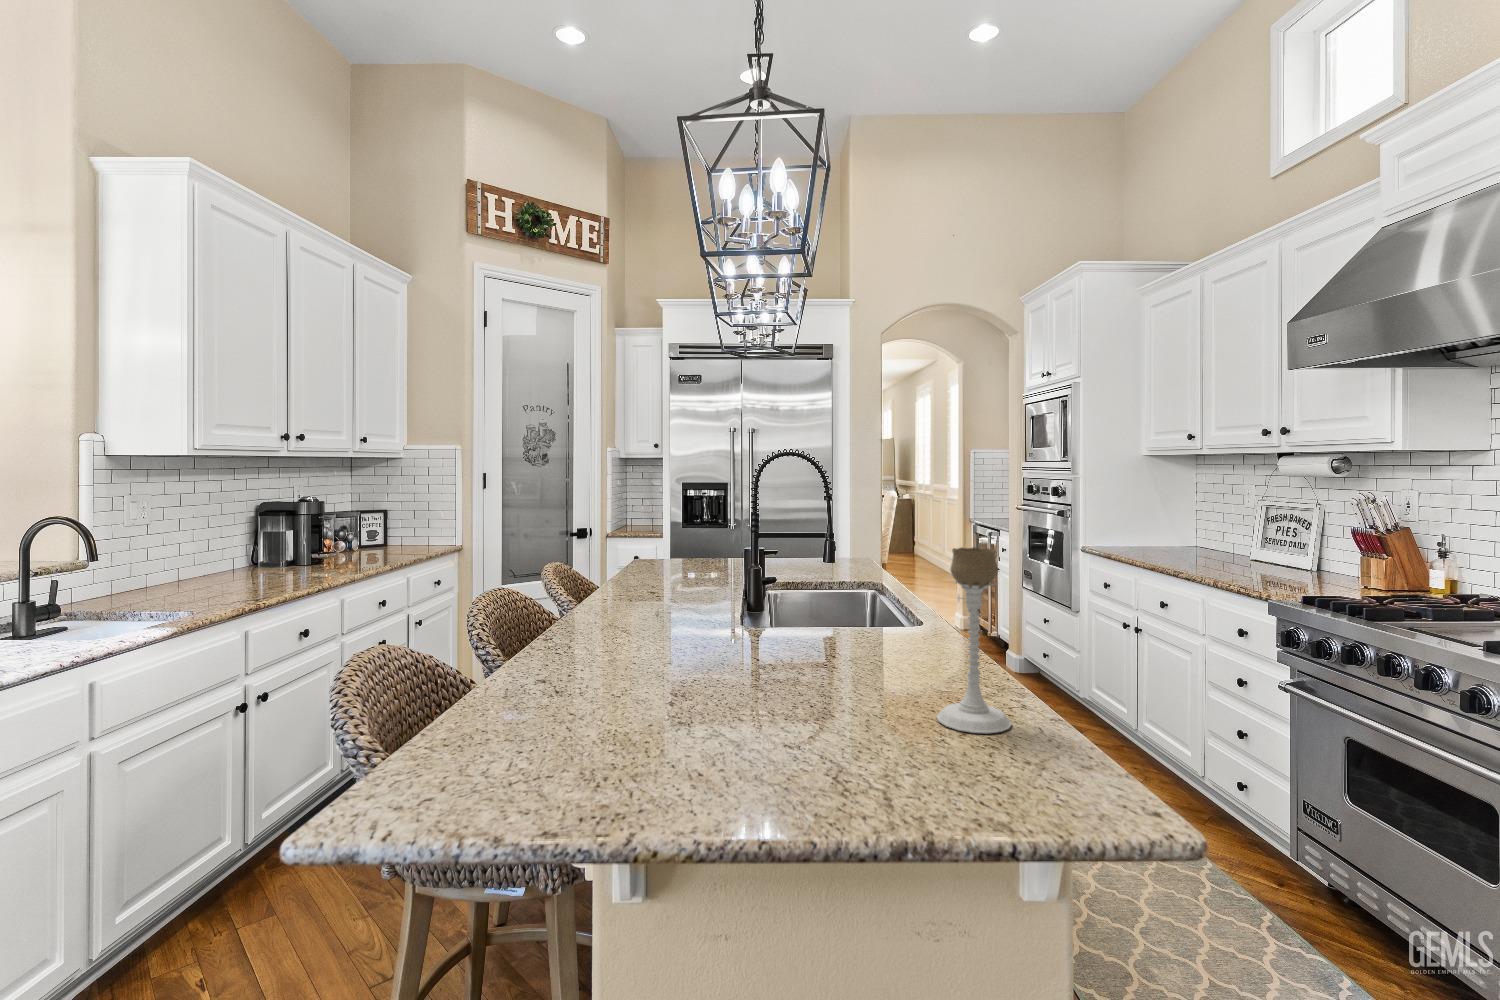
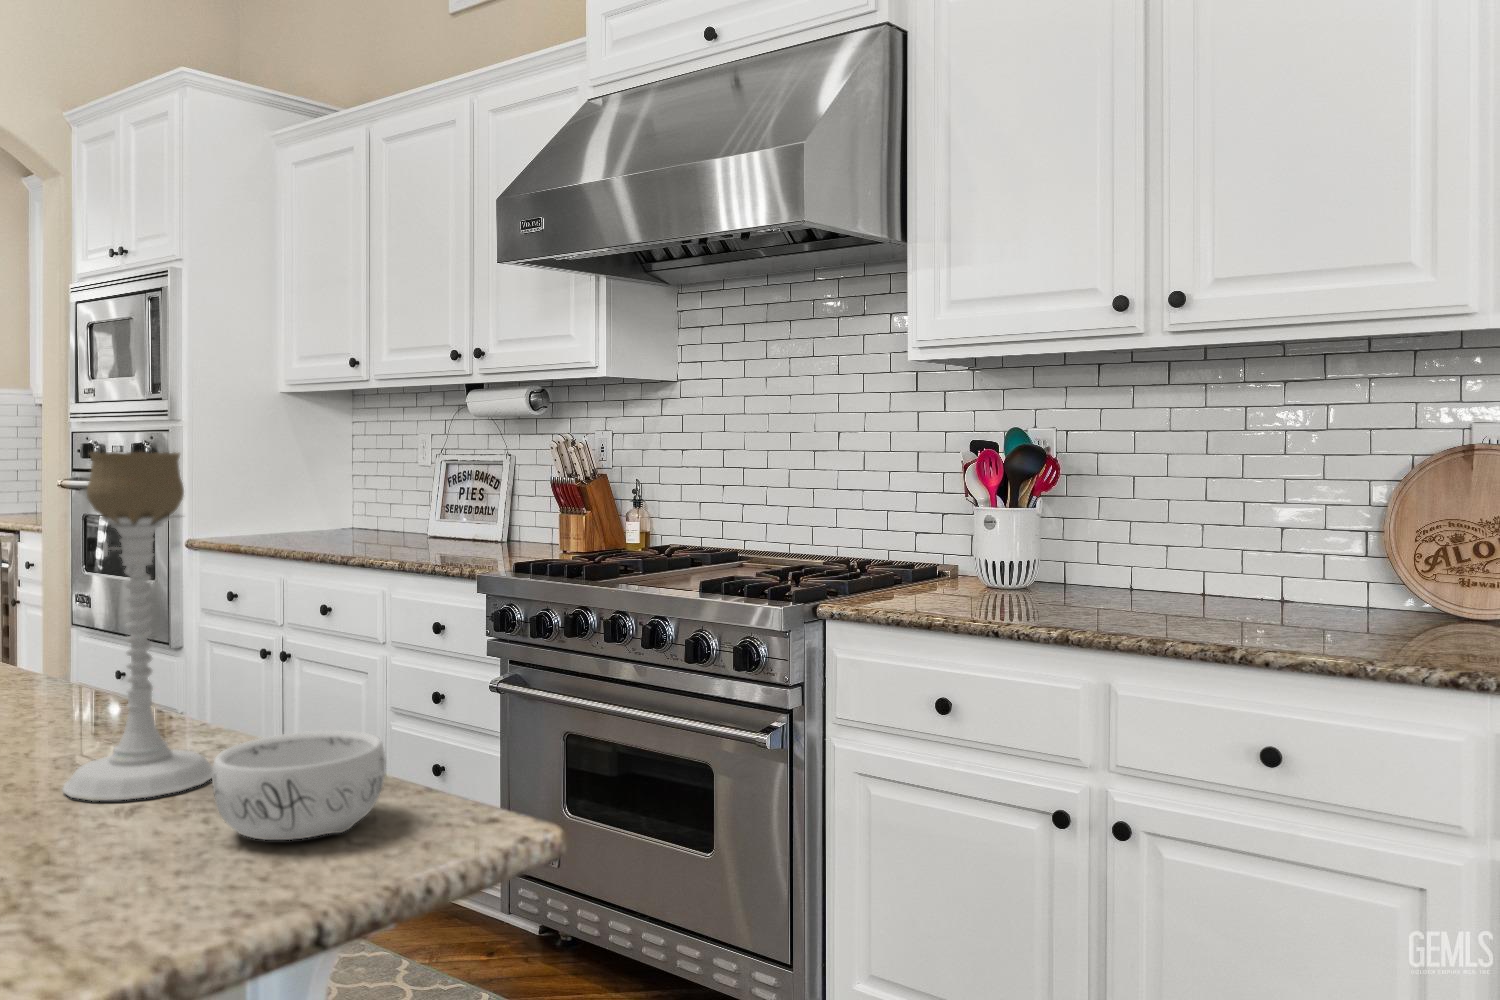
decorative bowl: none [987,719,1087,790] -> present [212,730,386,840]

